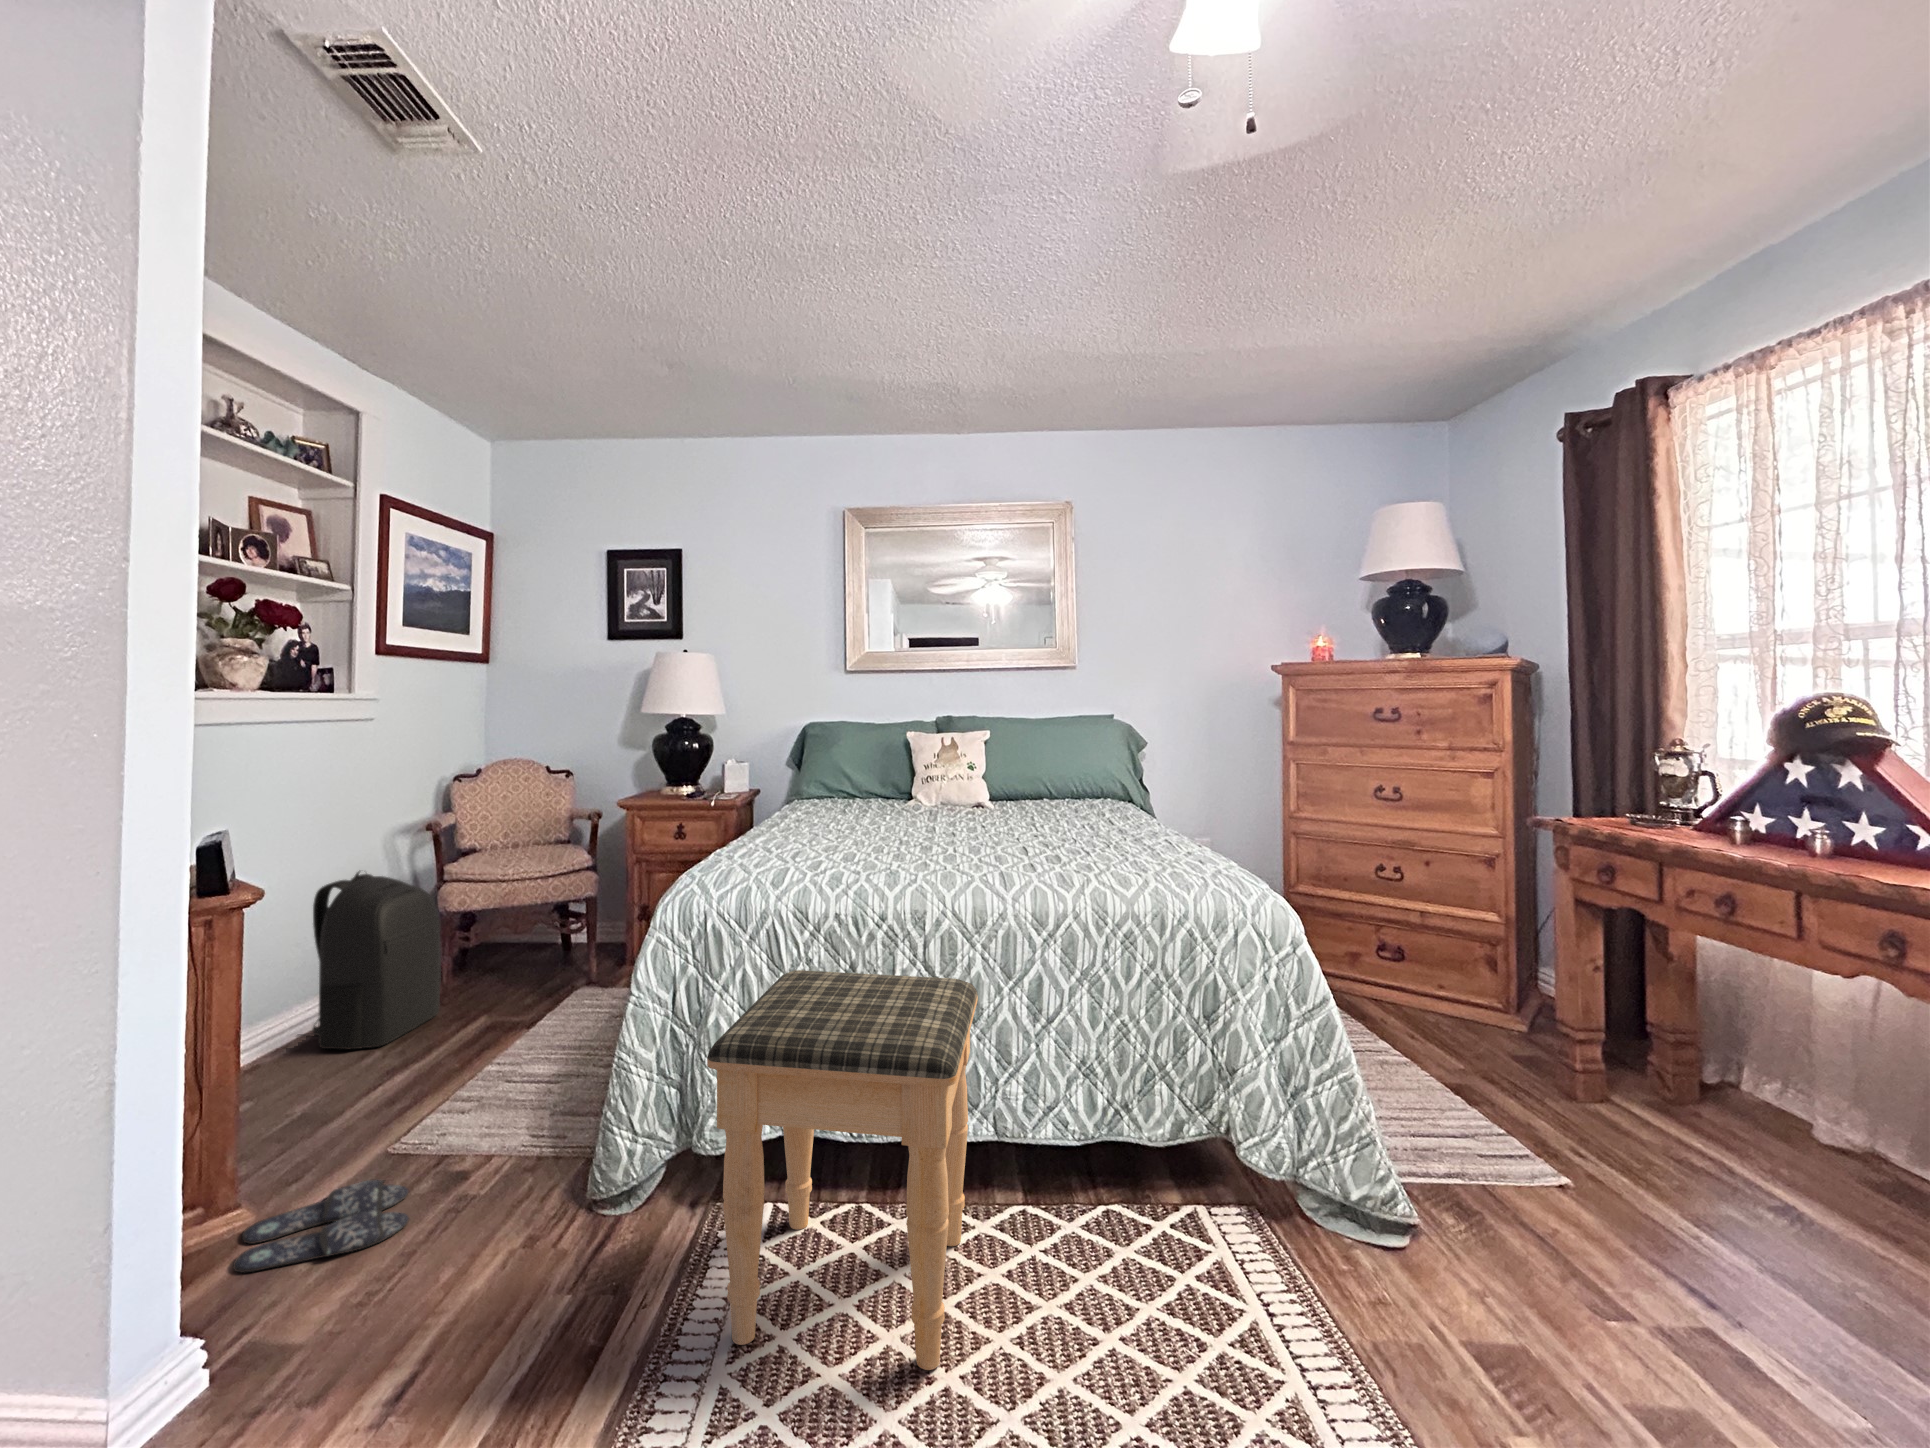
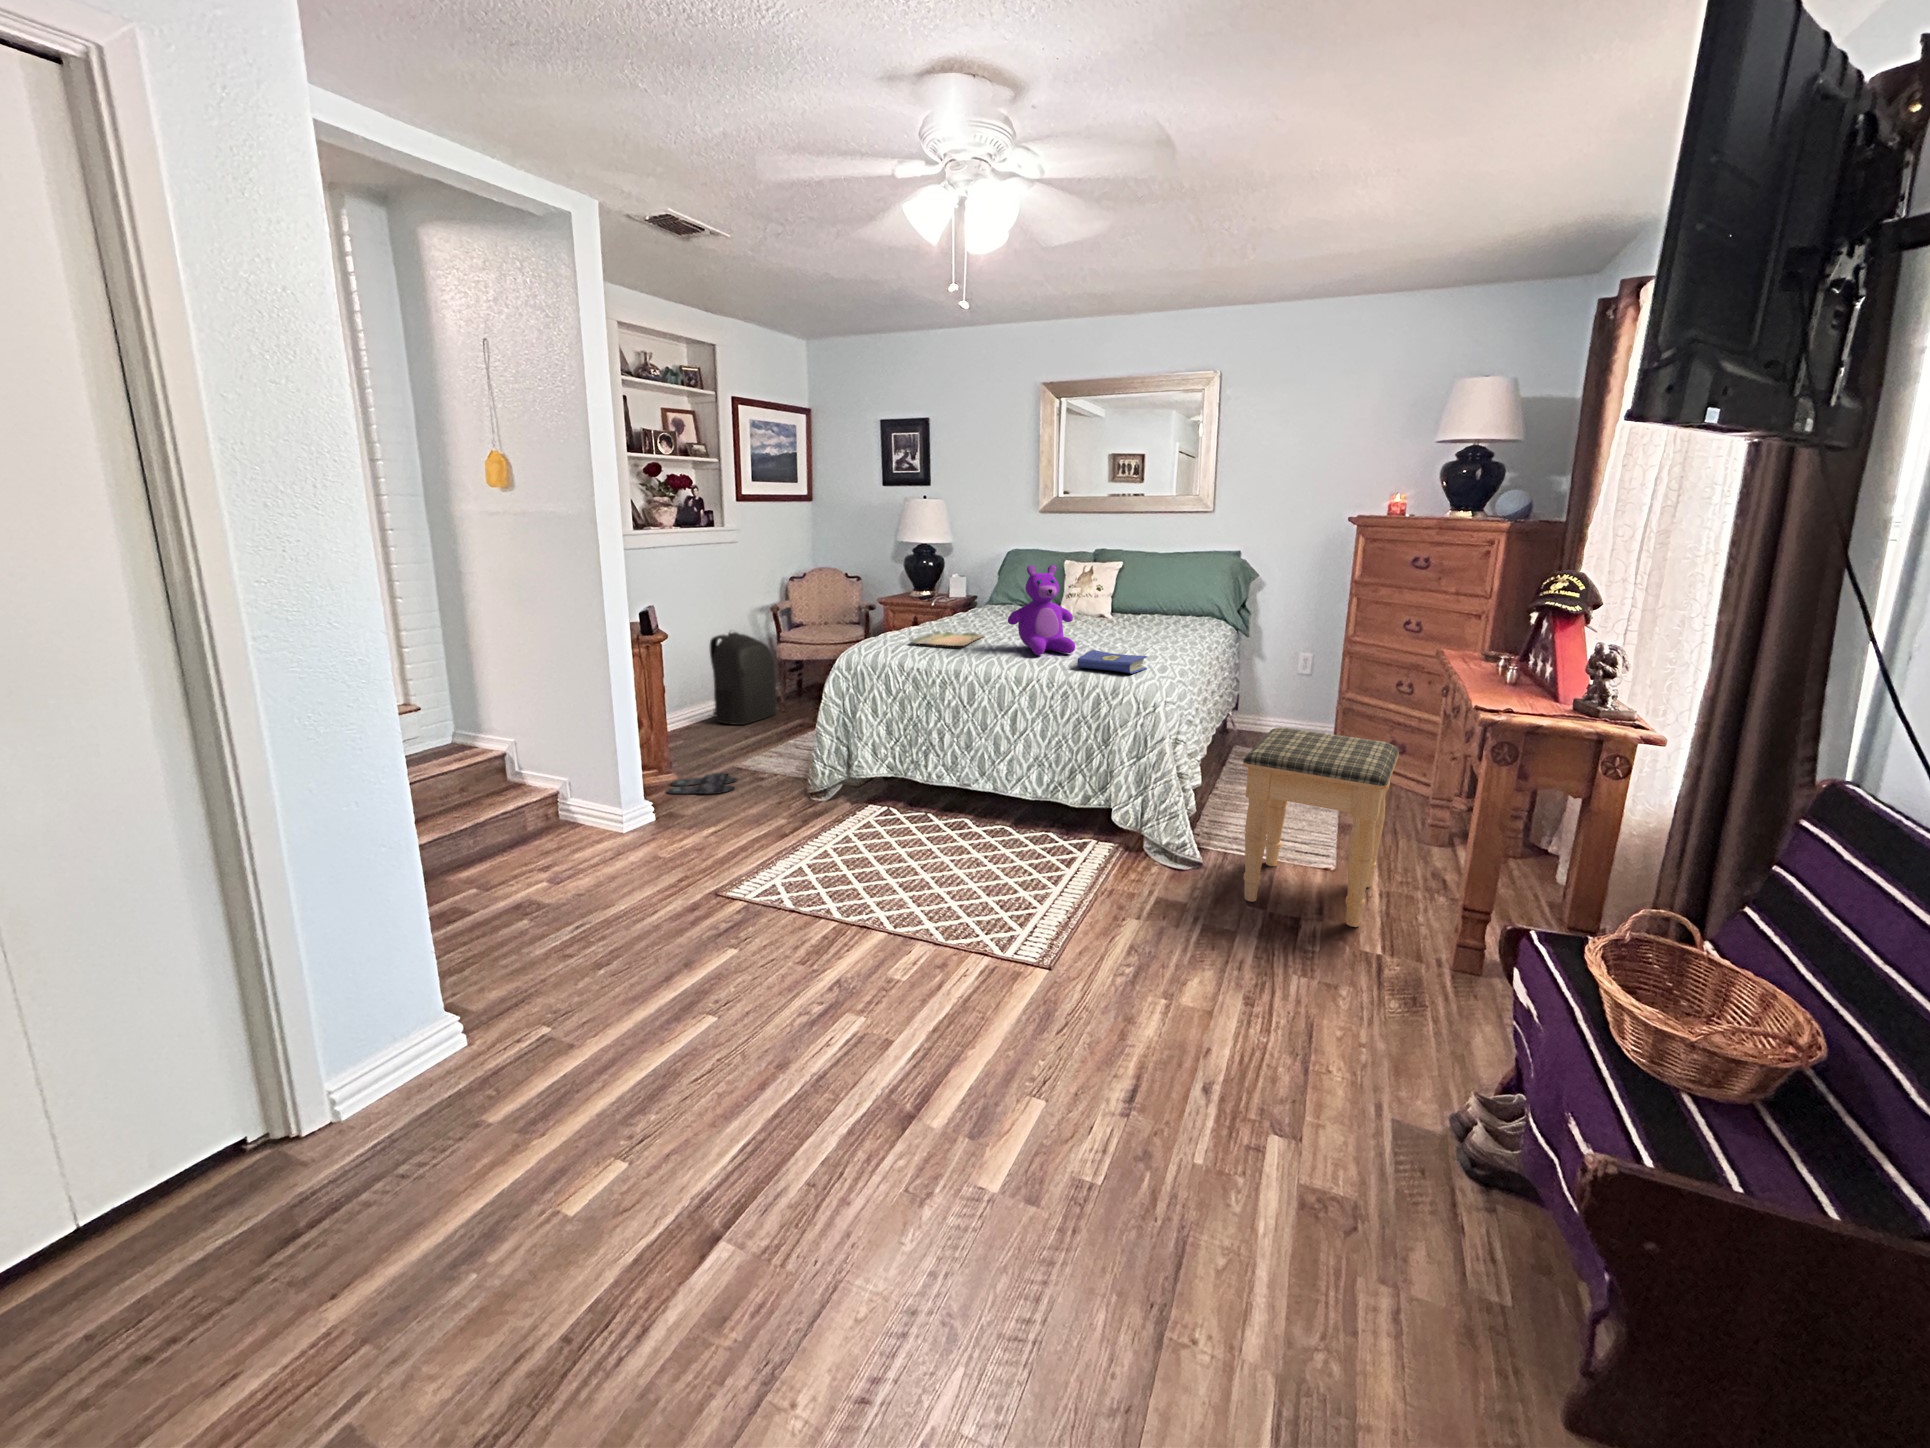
teddy bear: none [952,724,1065,870] -> present [1008,565,1075,655]
tray: none [777,834,879,869] -> present [911,631,983,646]
hardcover book: none [1112,854,1220,889] -> present [1077,650,1148,674]
footstool: present [707,970,978,1370] -> present [1243,727,1399,927]

